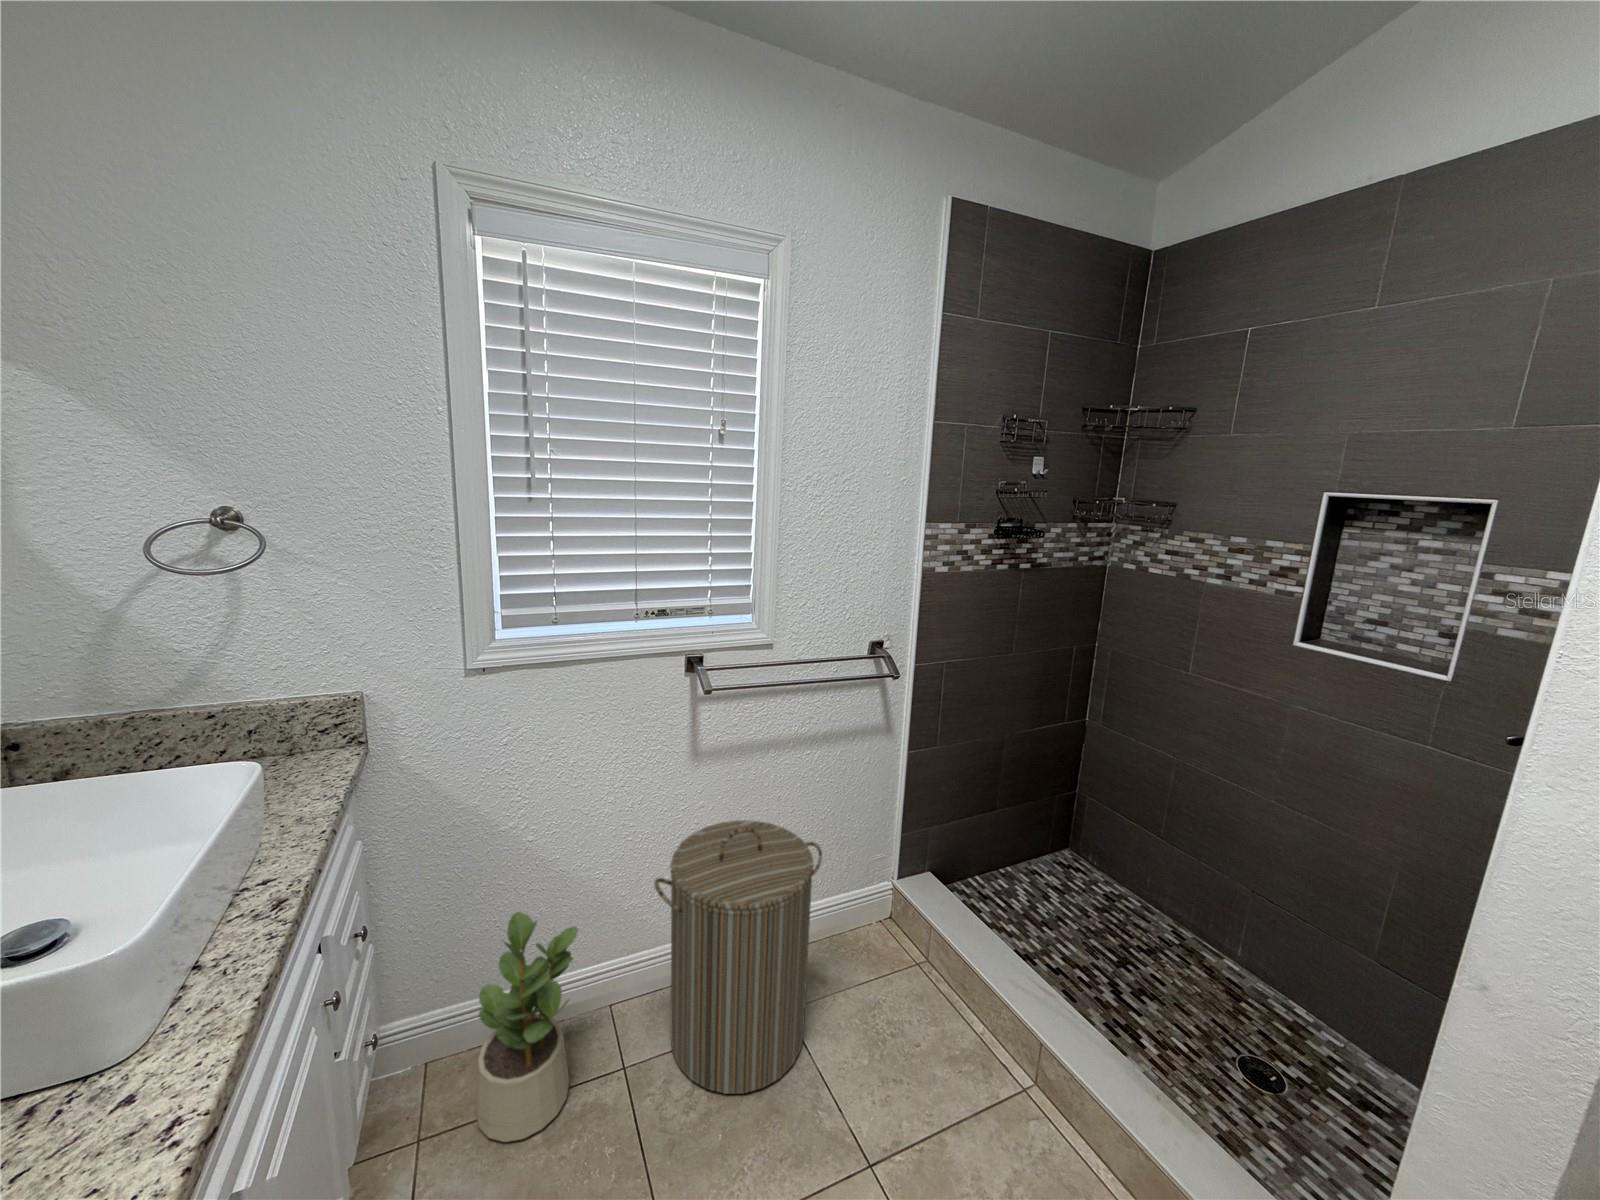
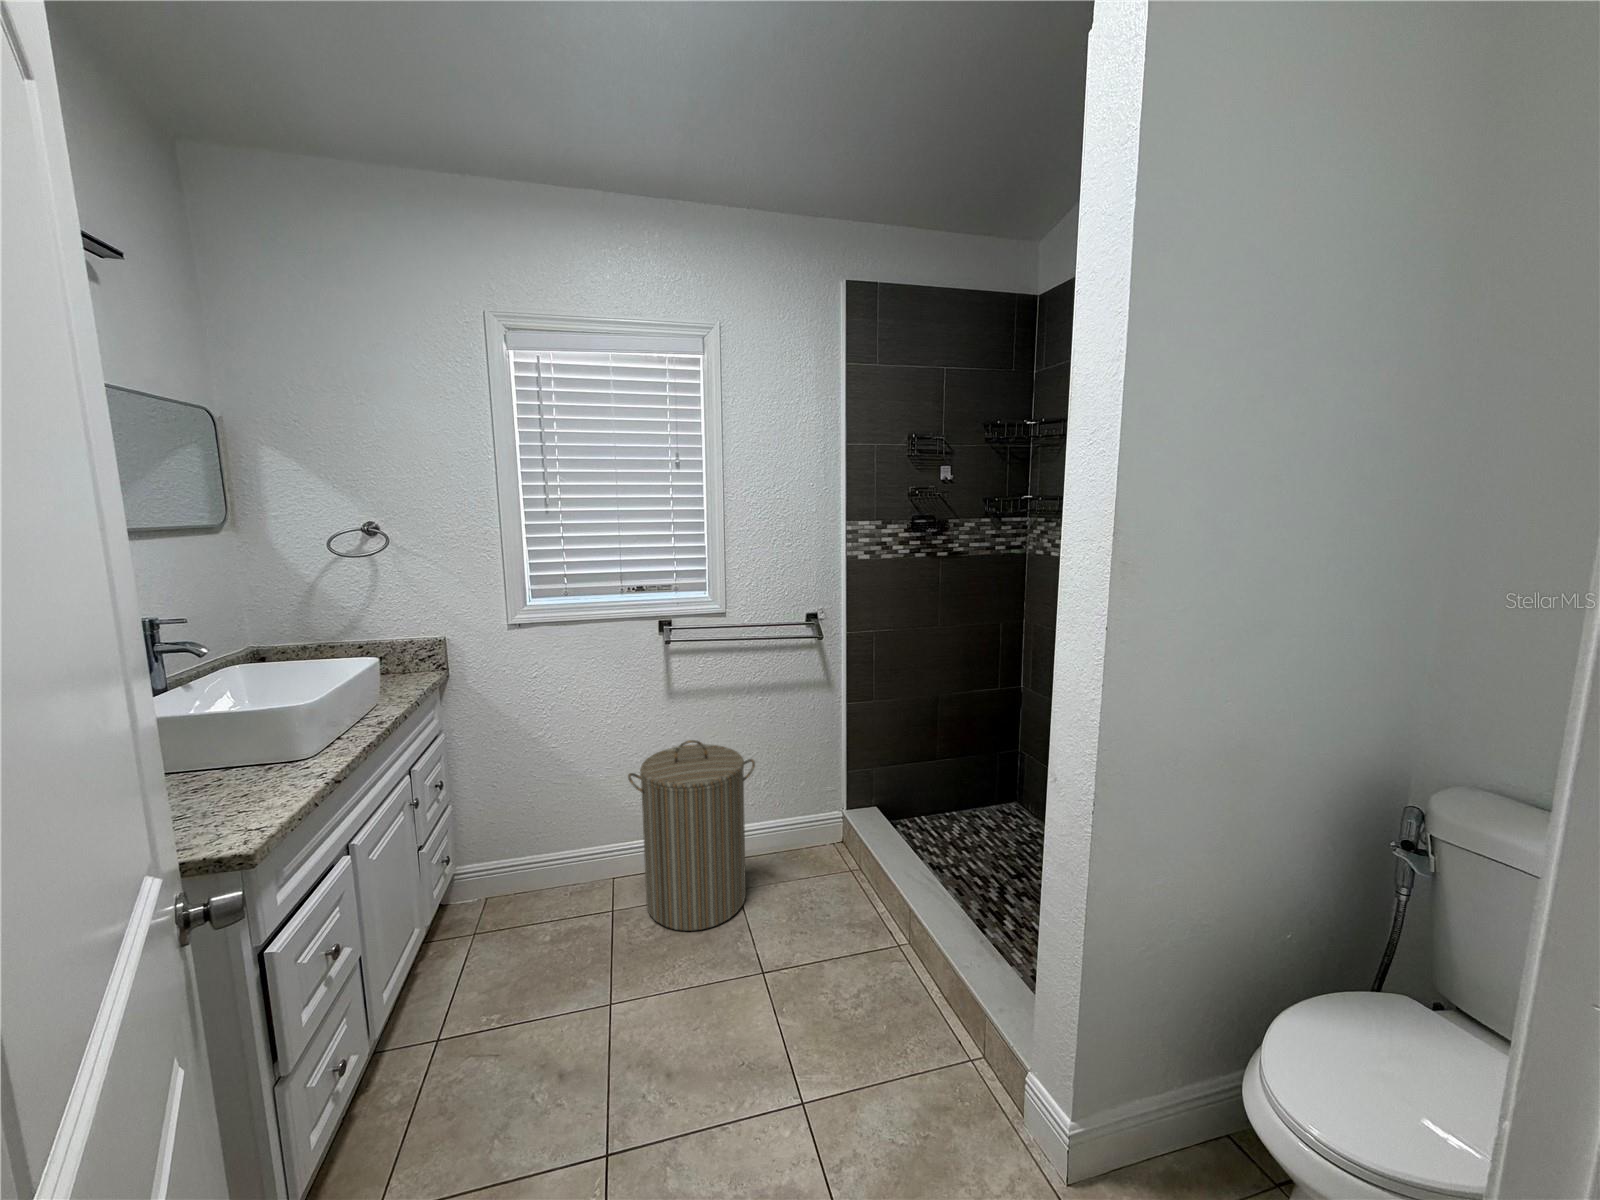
potted plant: present [476,912,578,1142] -> none [511,783,581,939]

